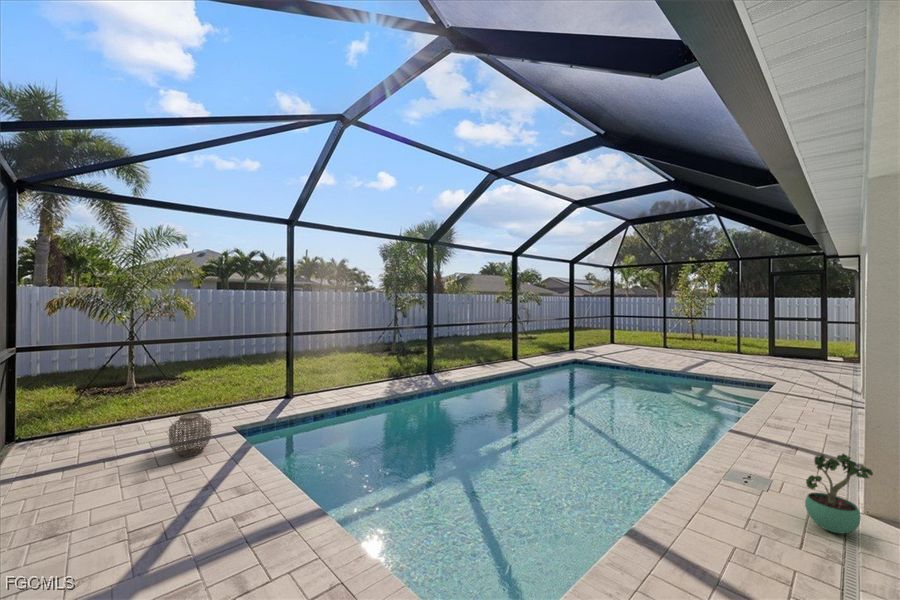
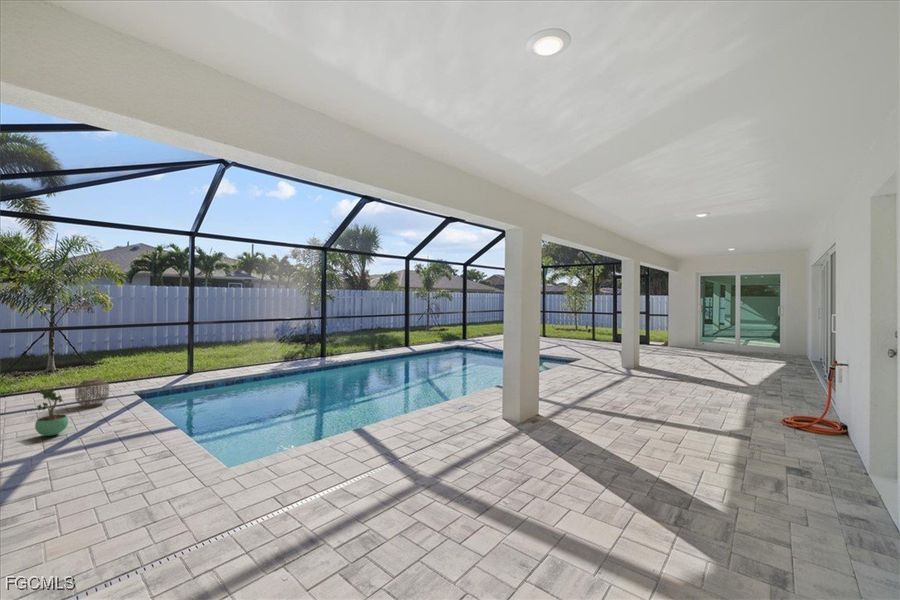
potted plant: present [805,454,873,533] -> present [35,389,68,436]

